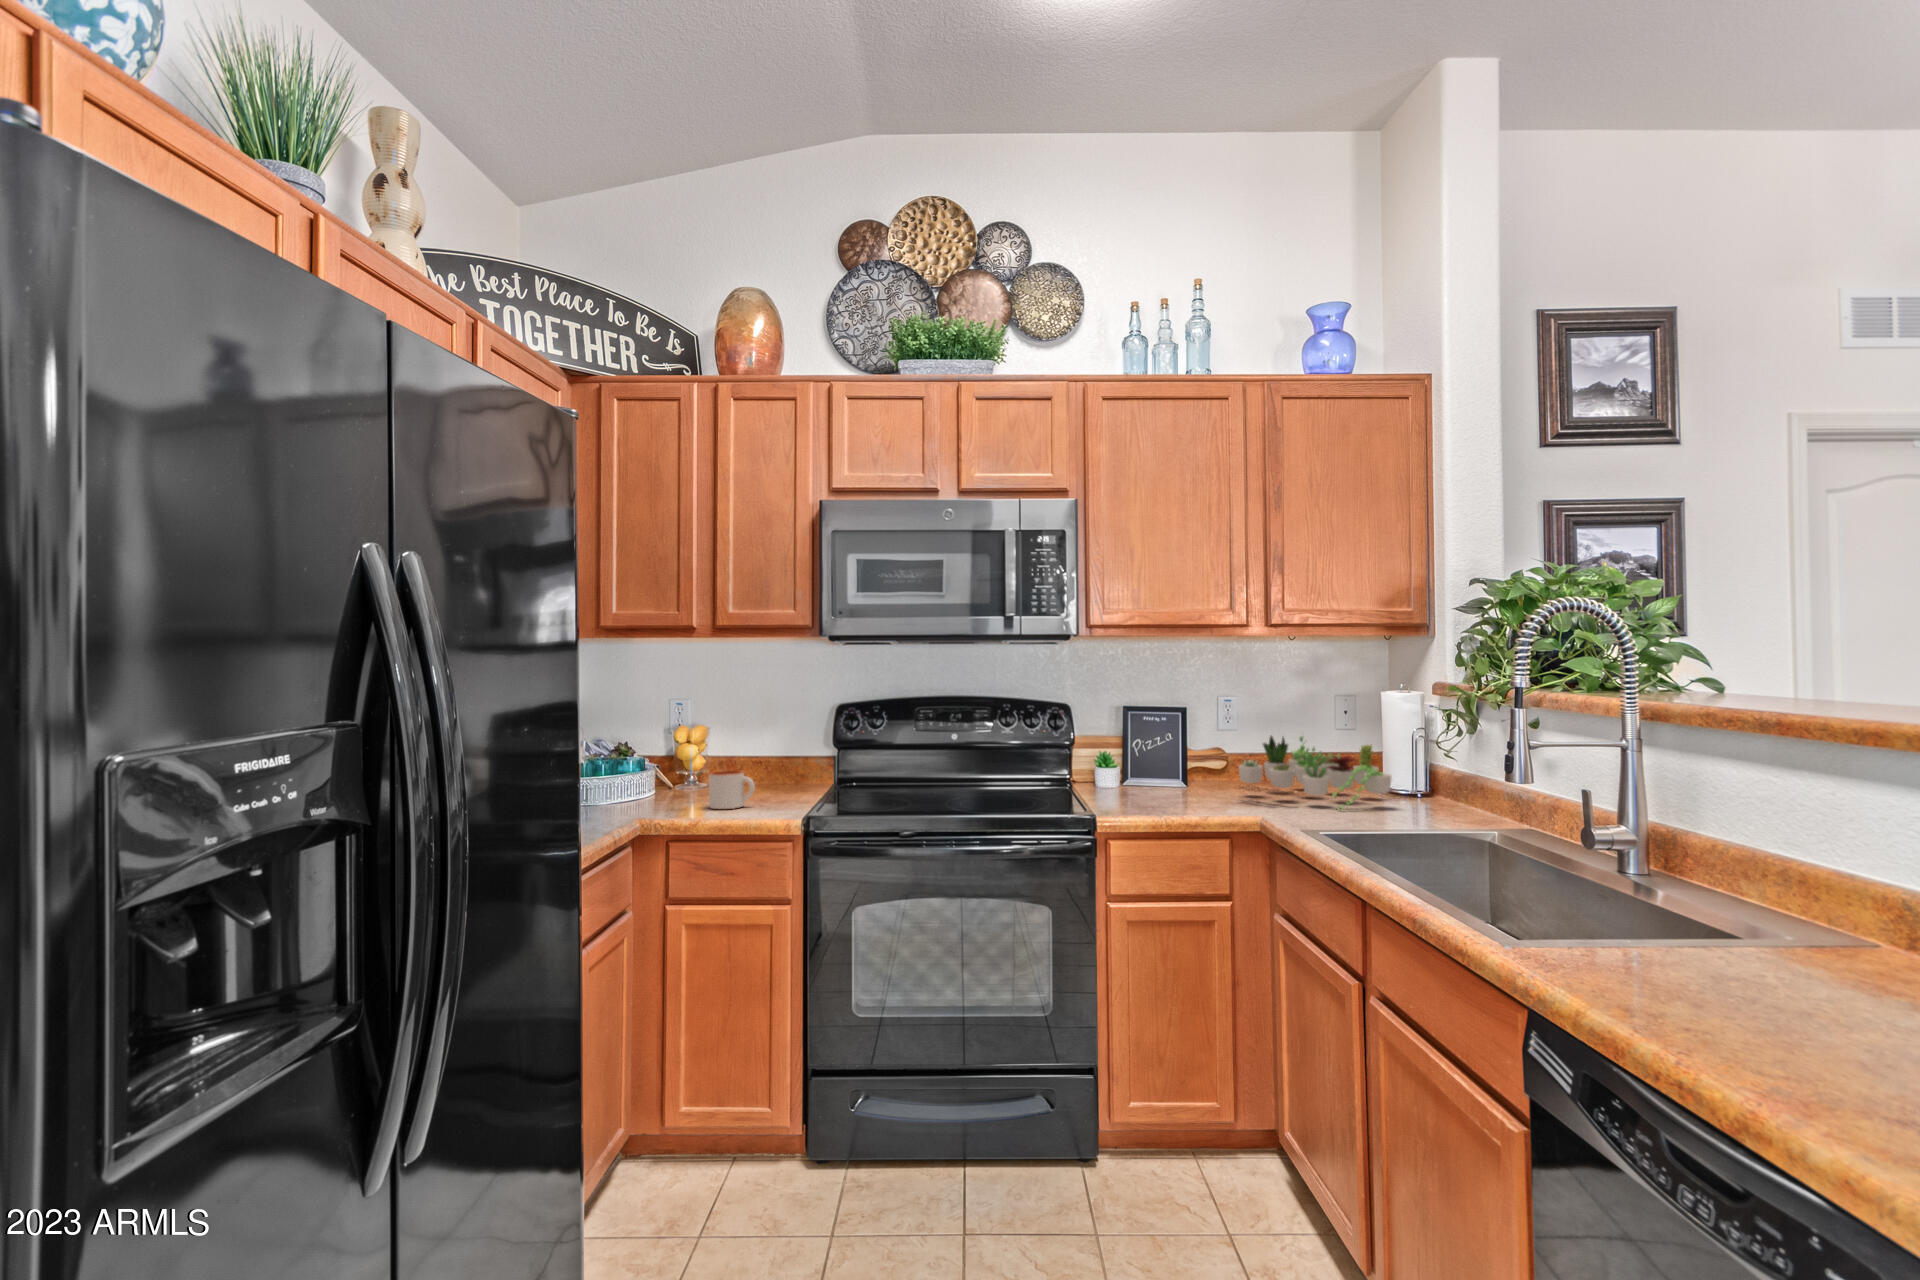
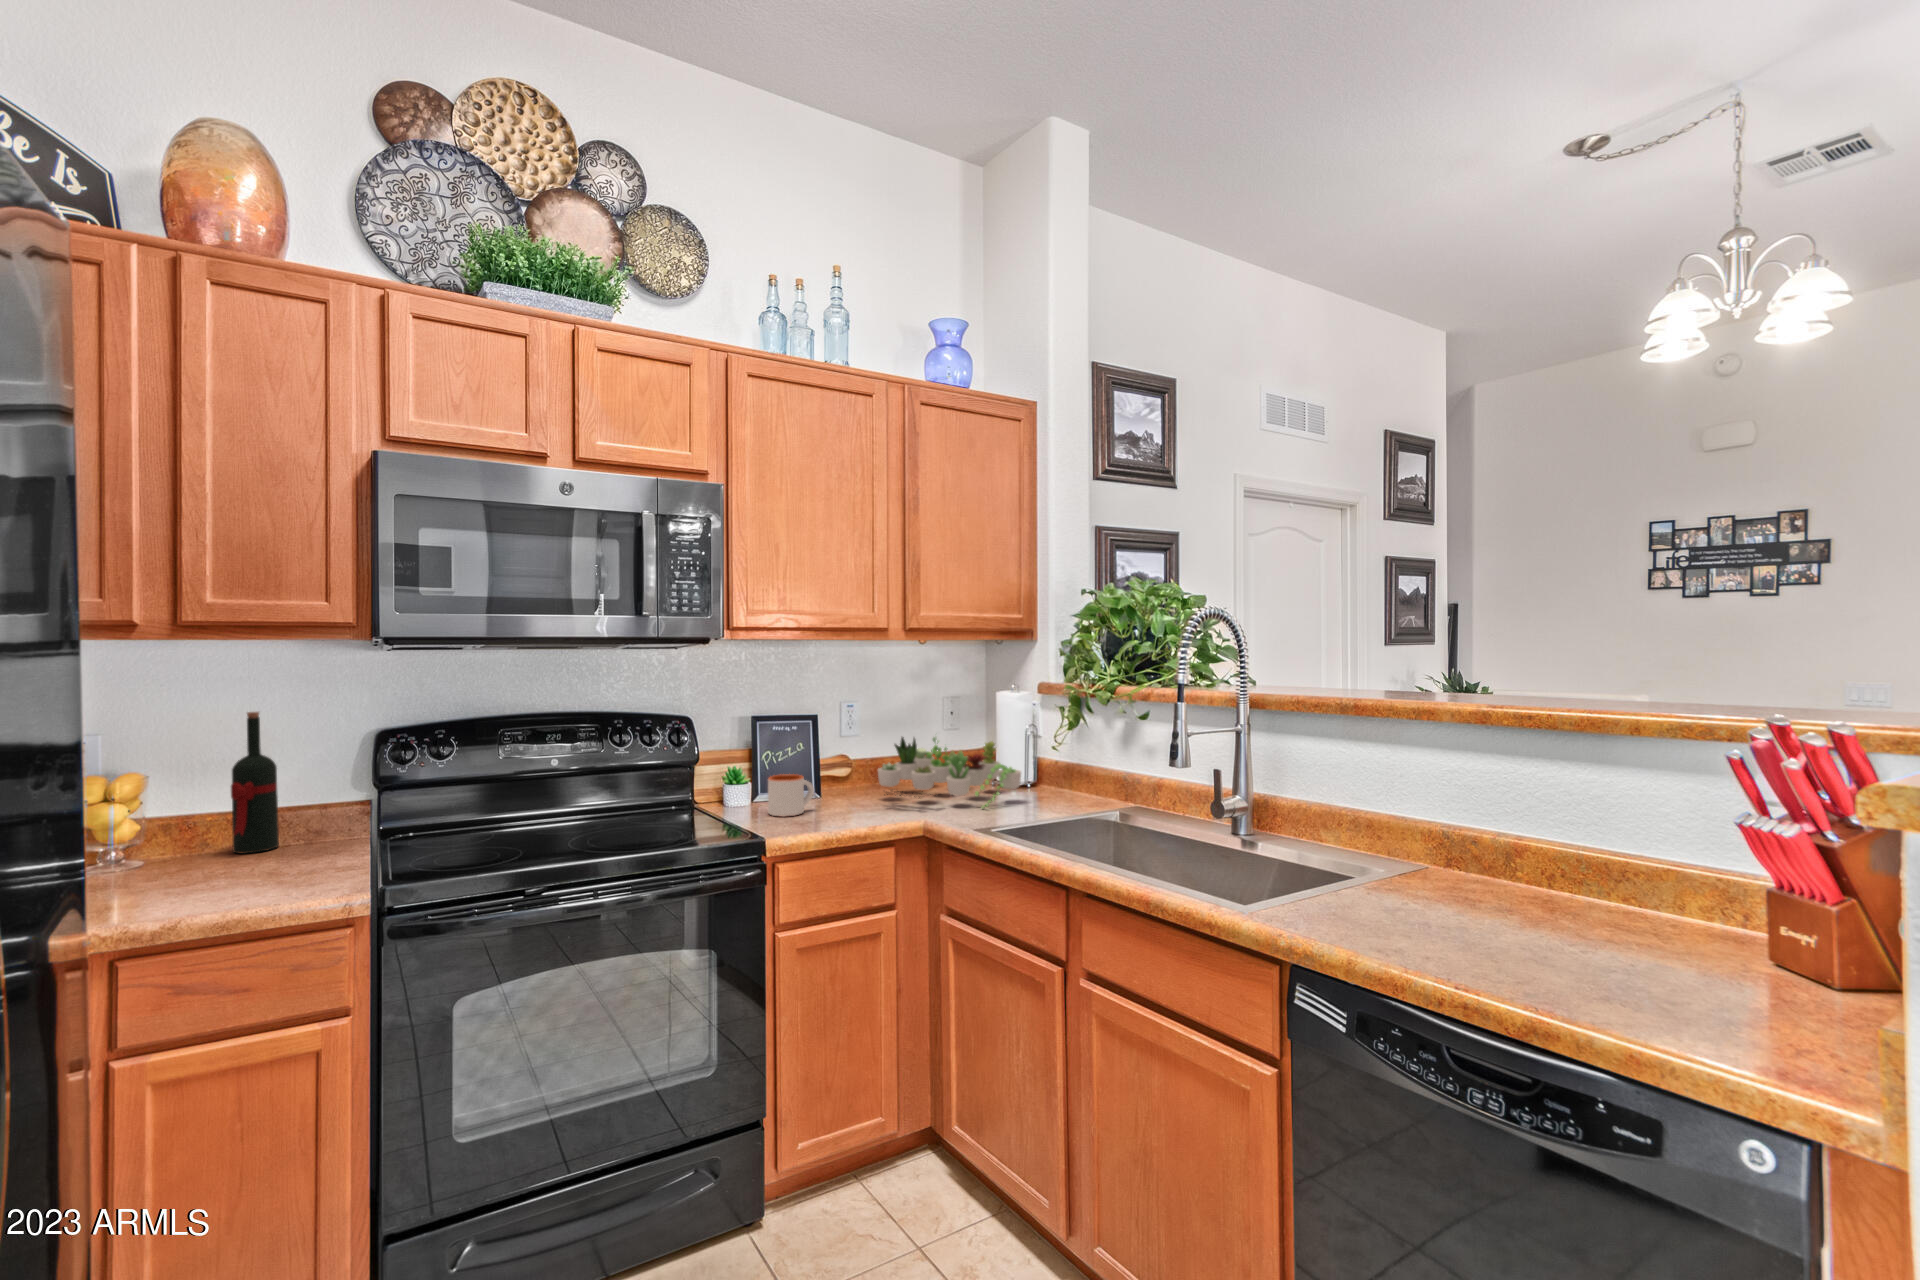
wine bottle: none [751,690,779,789] -> present [231,712,279,854]
mug: present [709,770,755,809] -> present [768,774,814,817]

